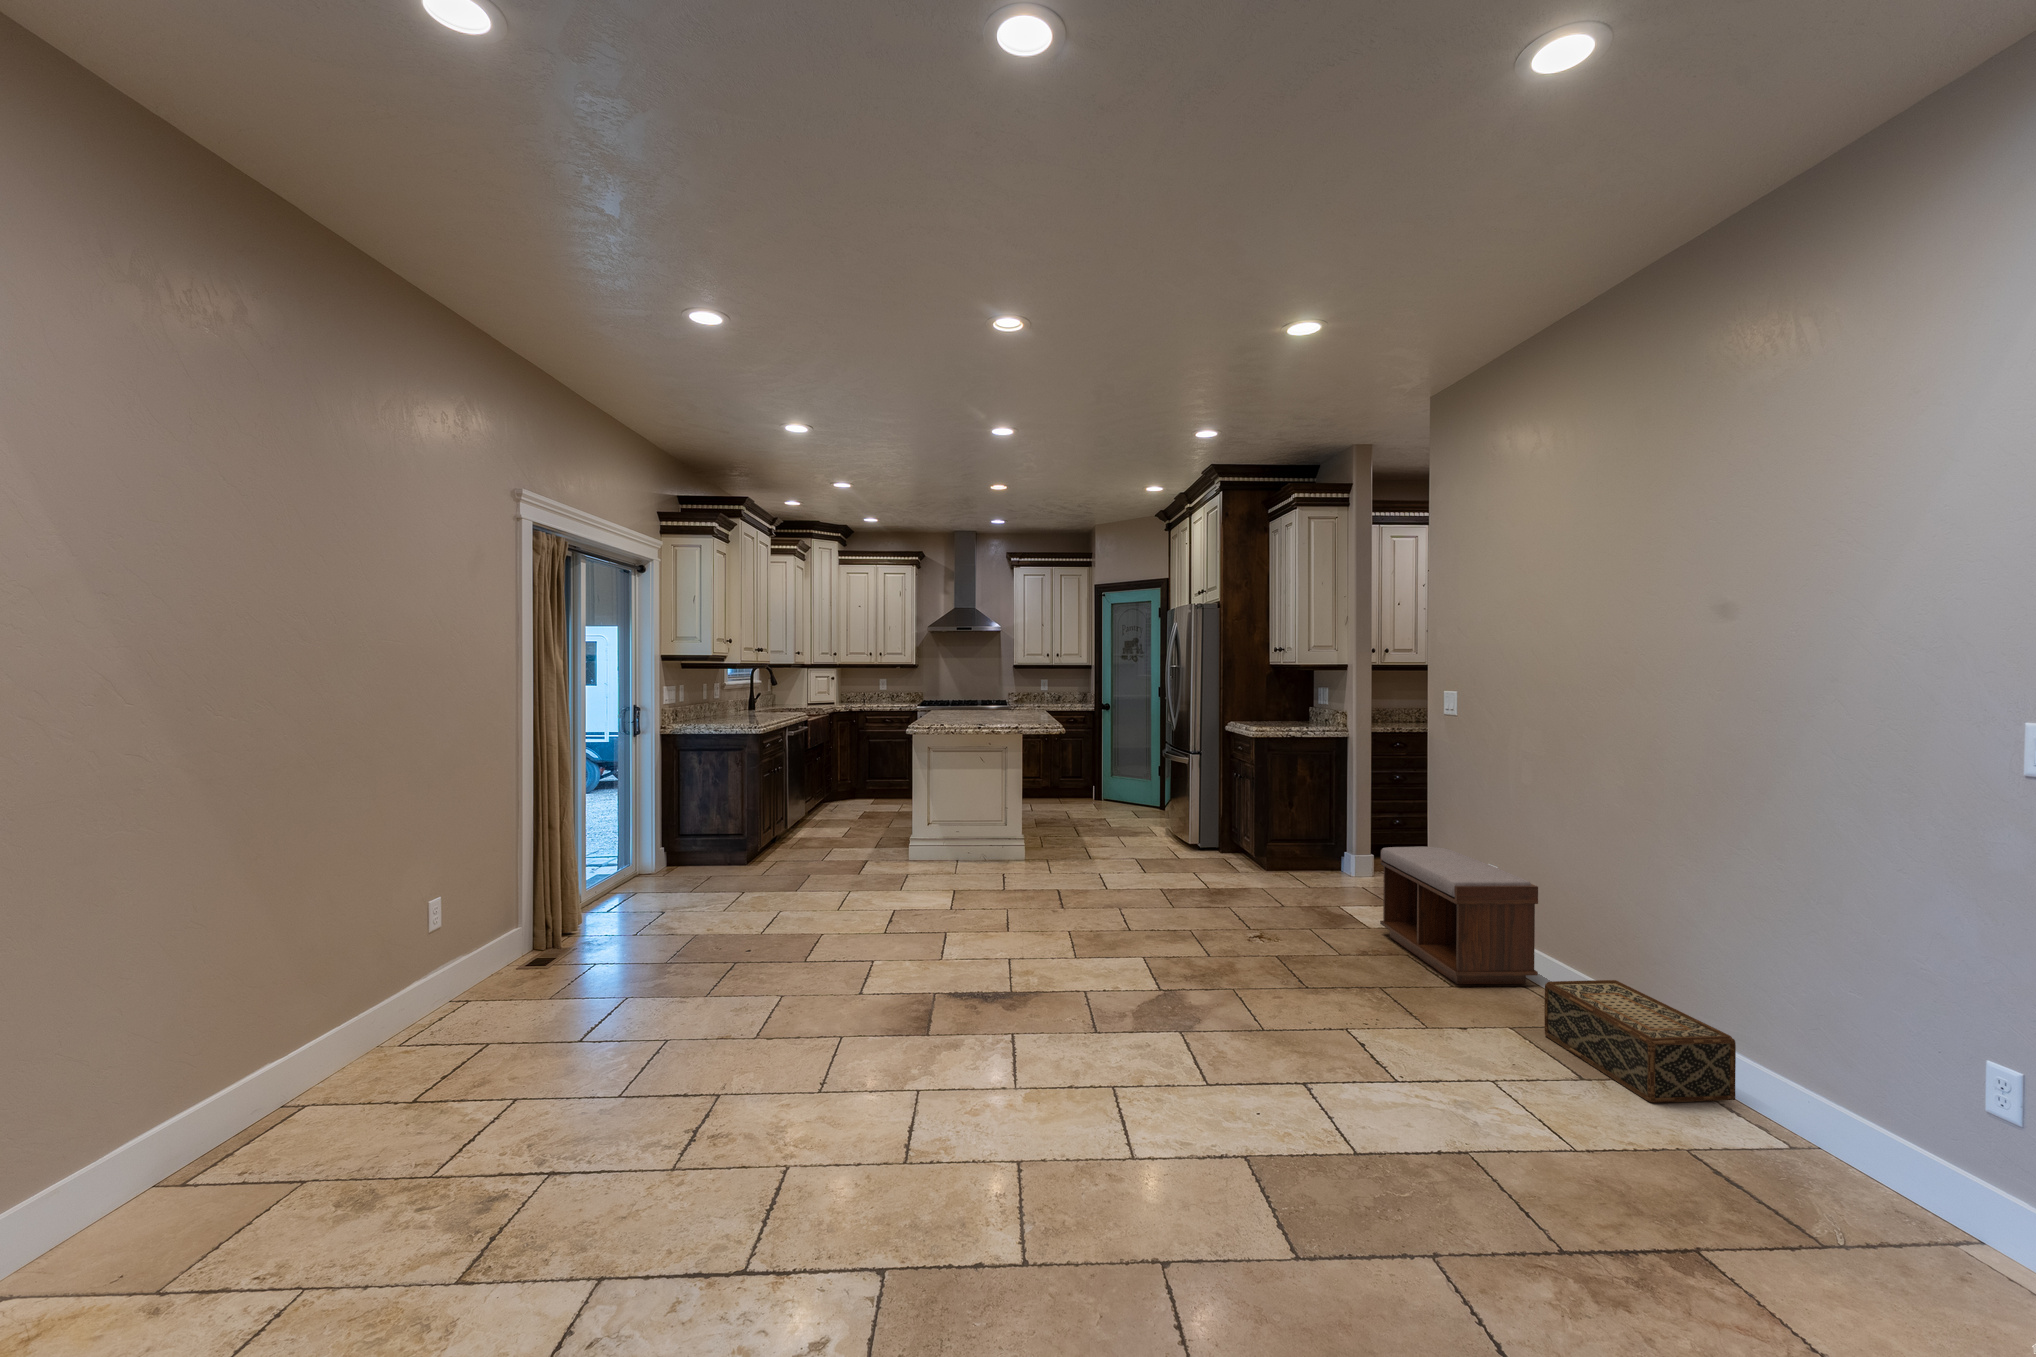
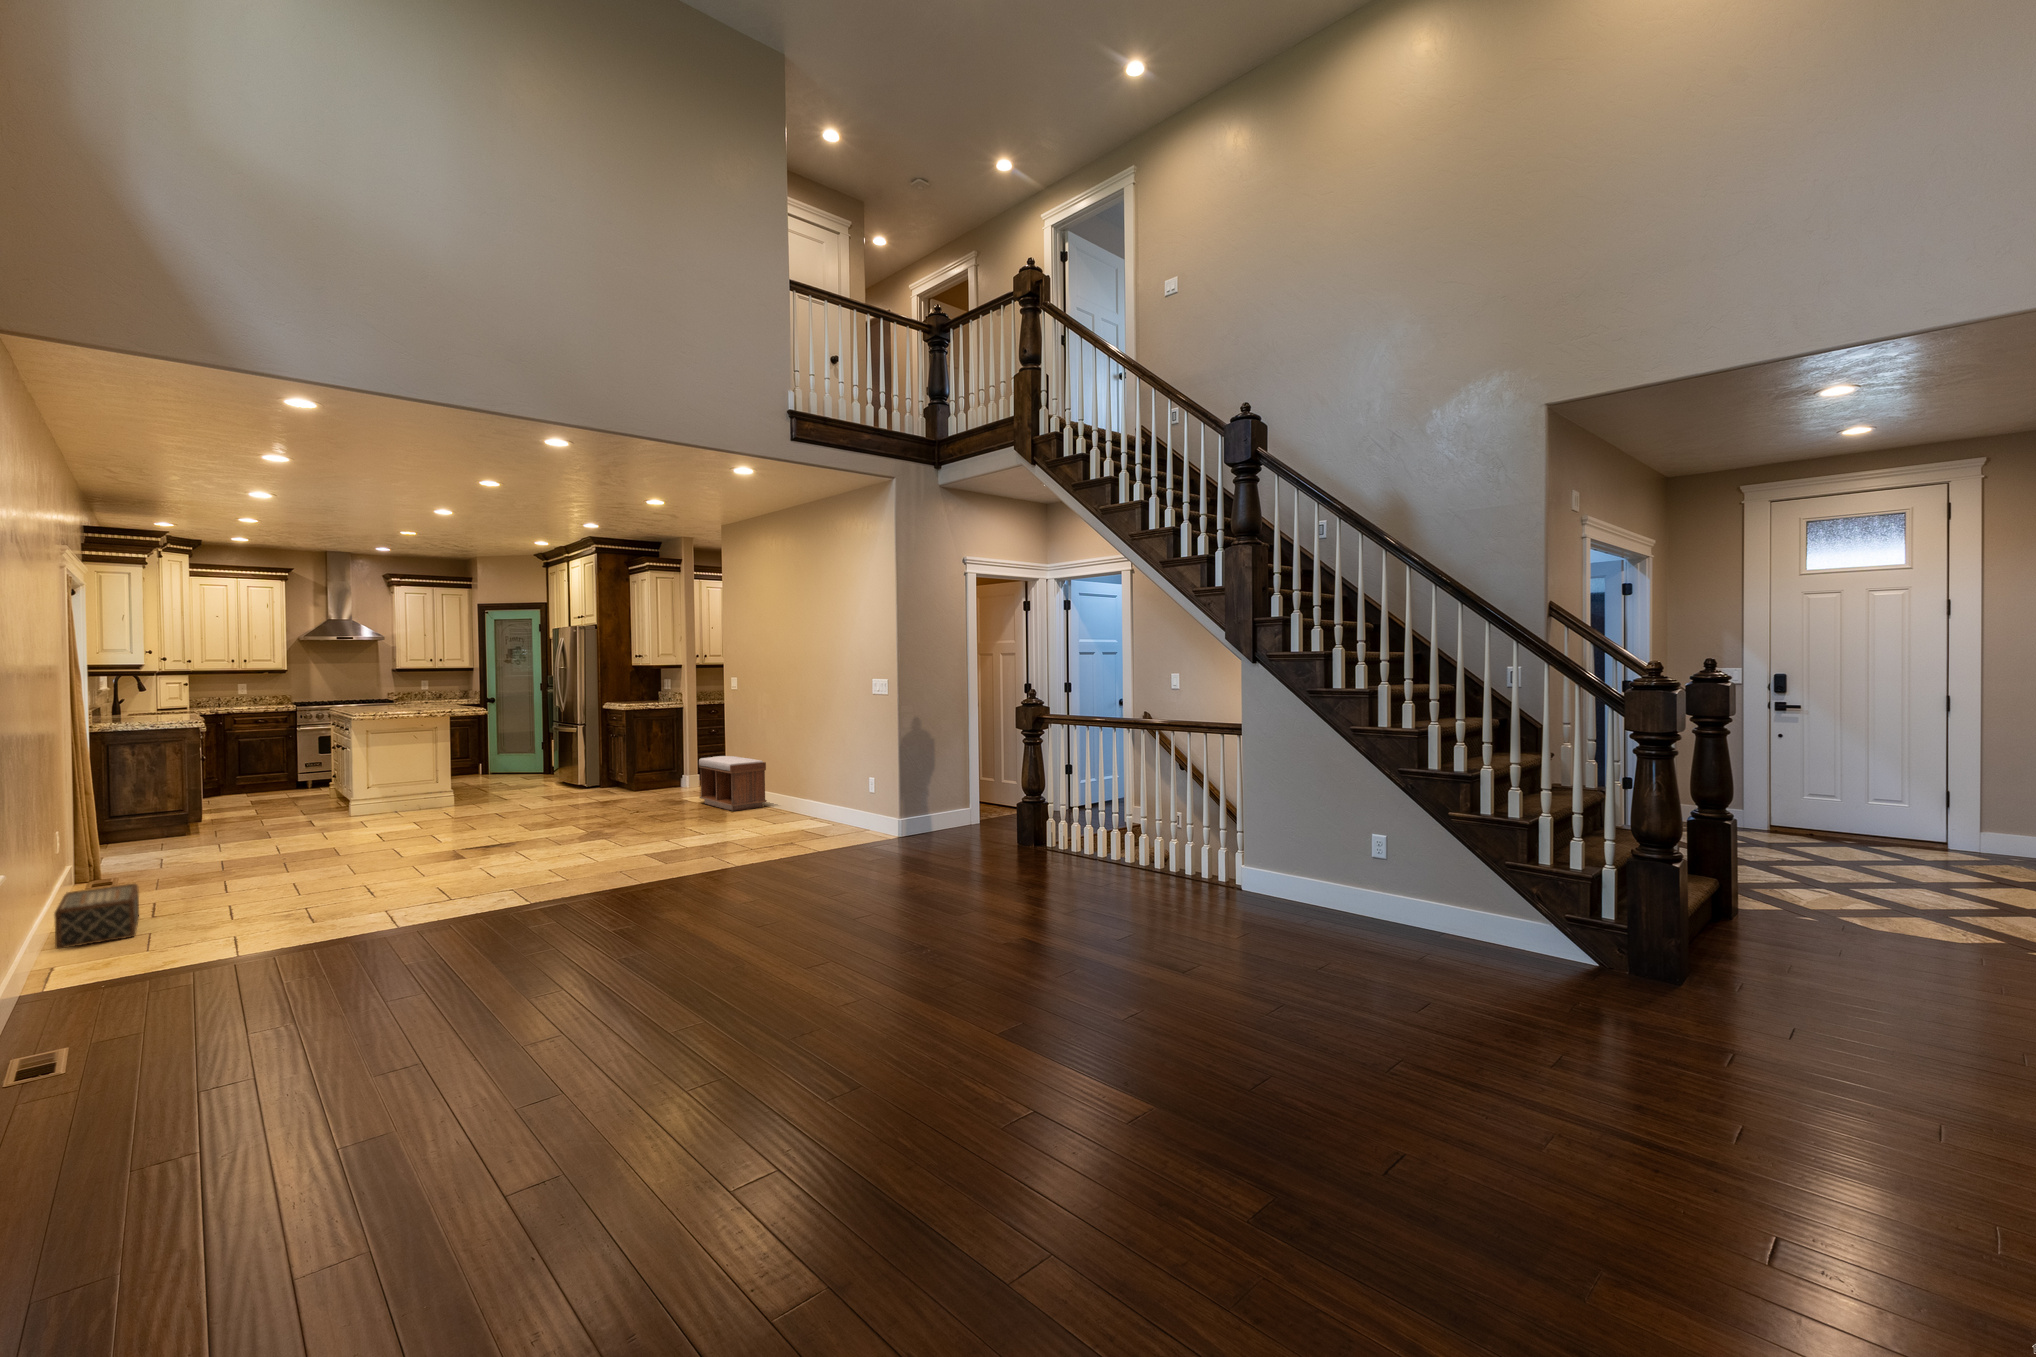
woven basket: present [1544,980,1736,1103] -> present [54,884,139,949]

